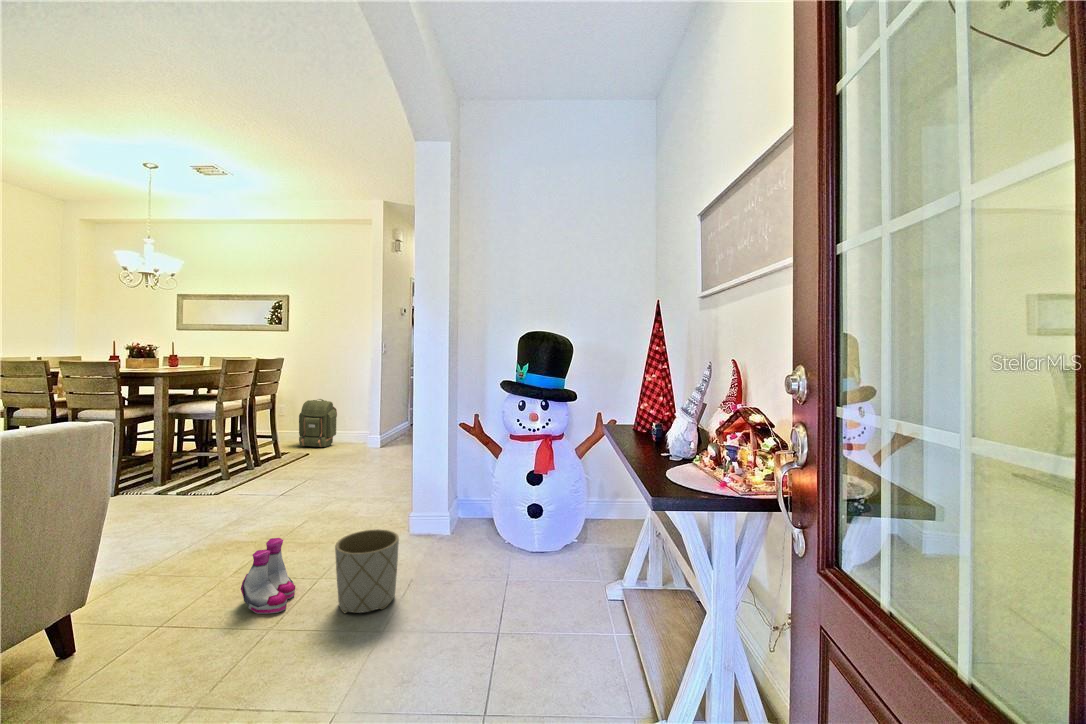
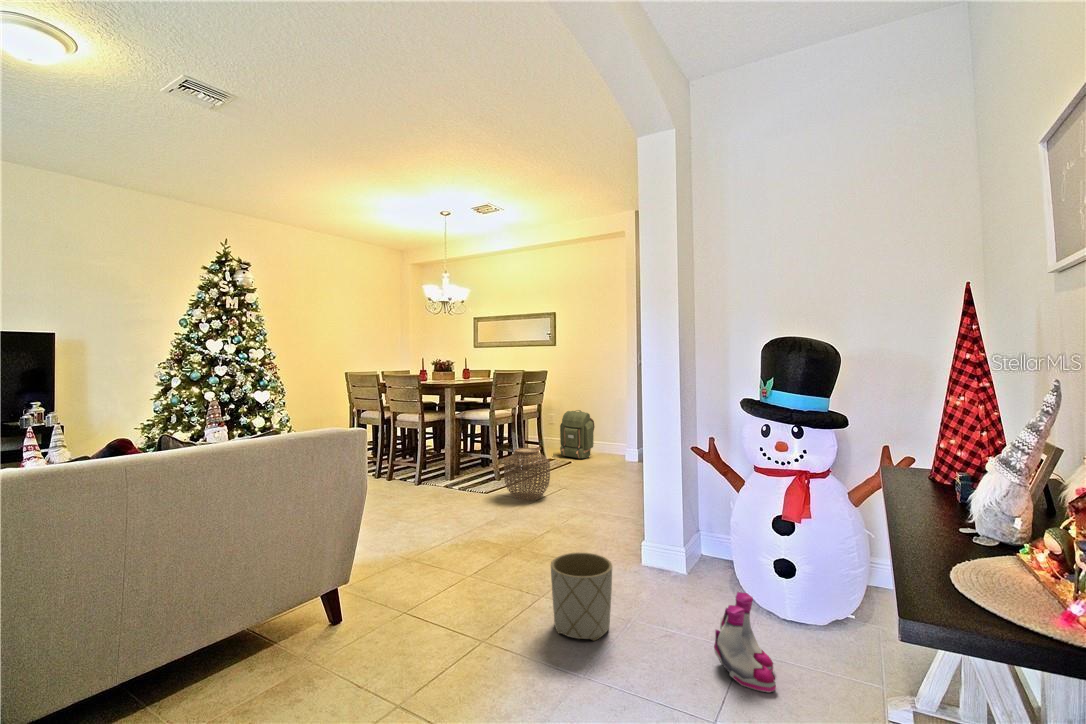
woven basket: none [242,439,298,495] -> present [504,448,550,500]
boots: present [241,538,295,614] -> present [714,592,776,693]

